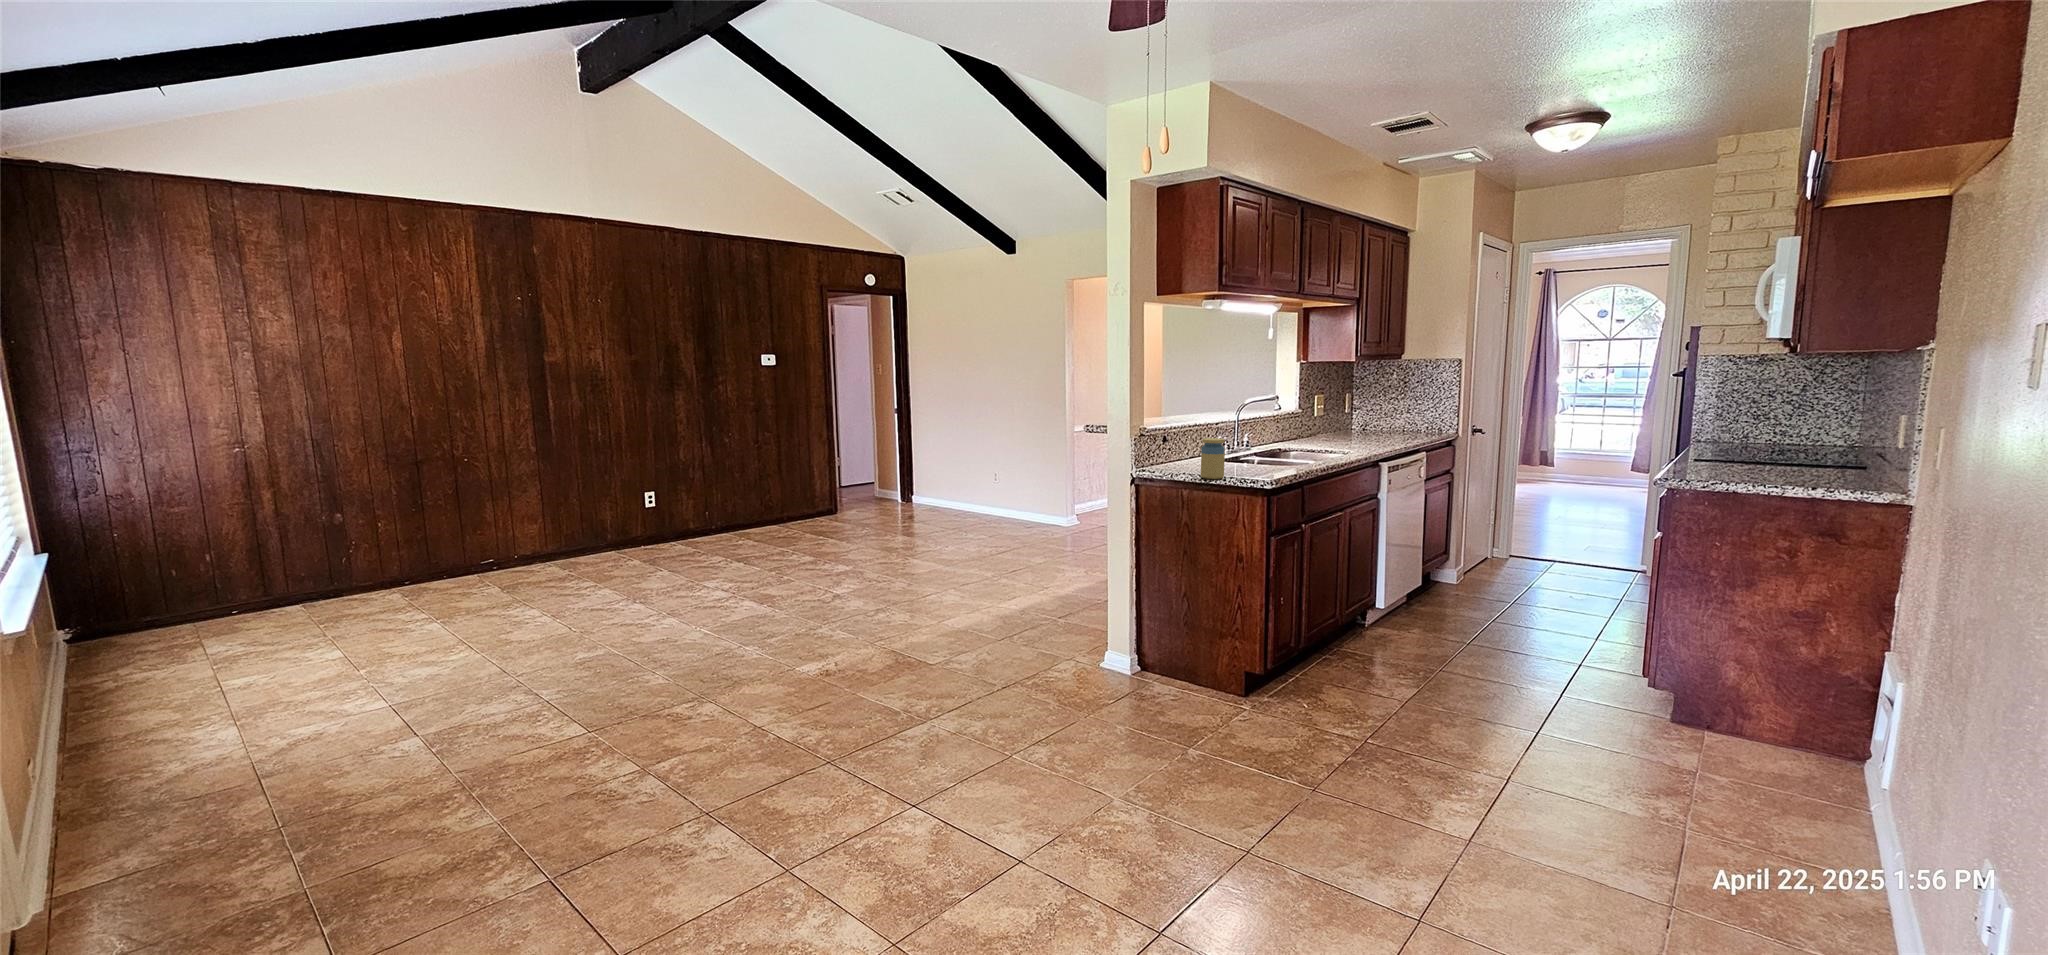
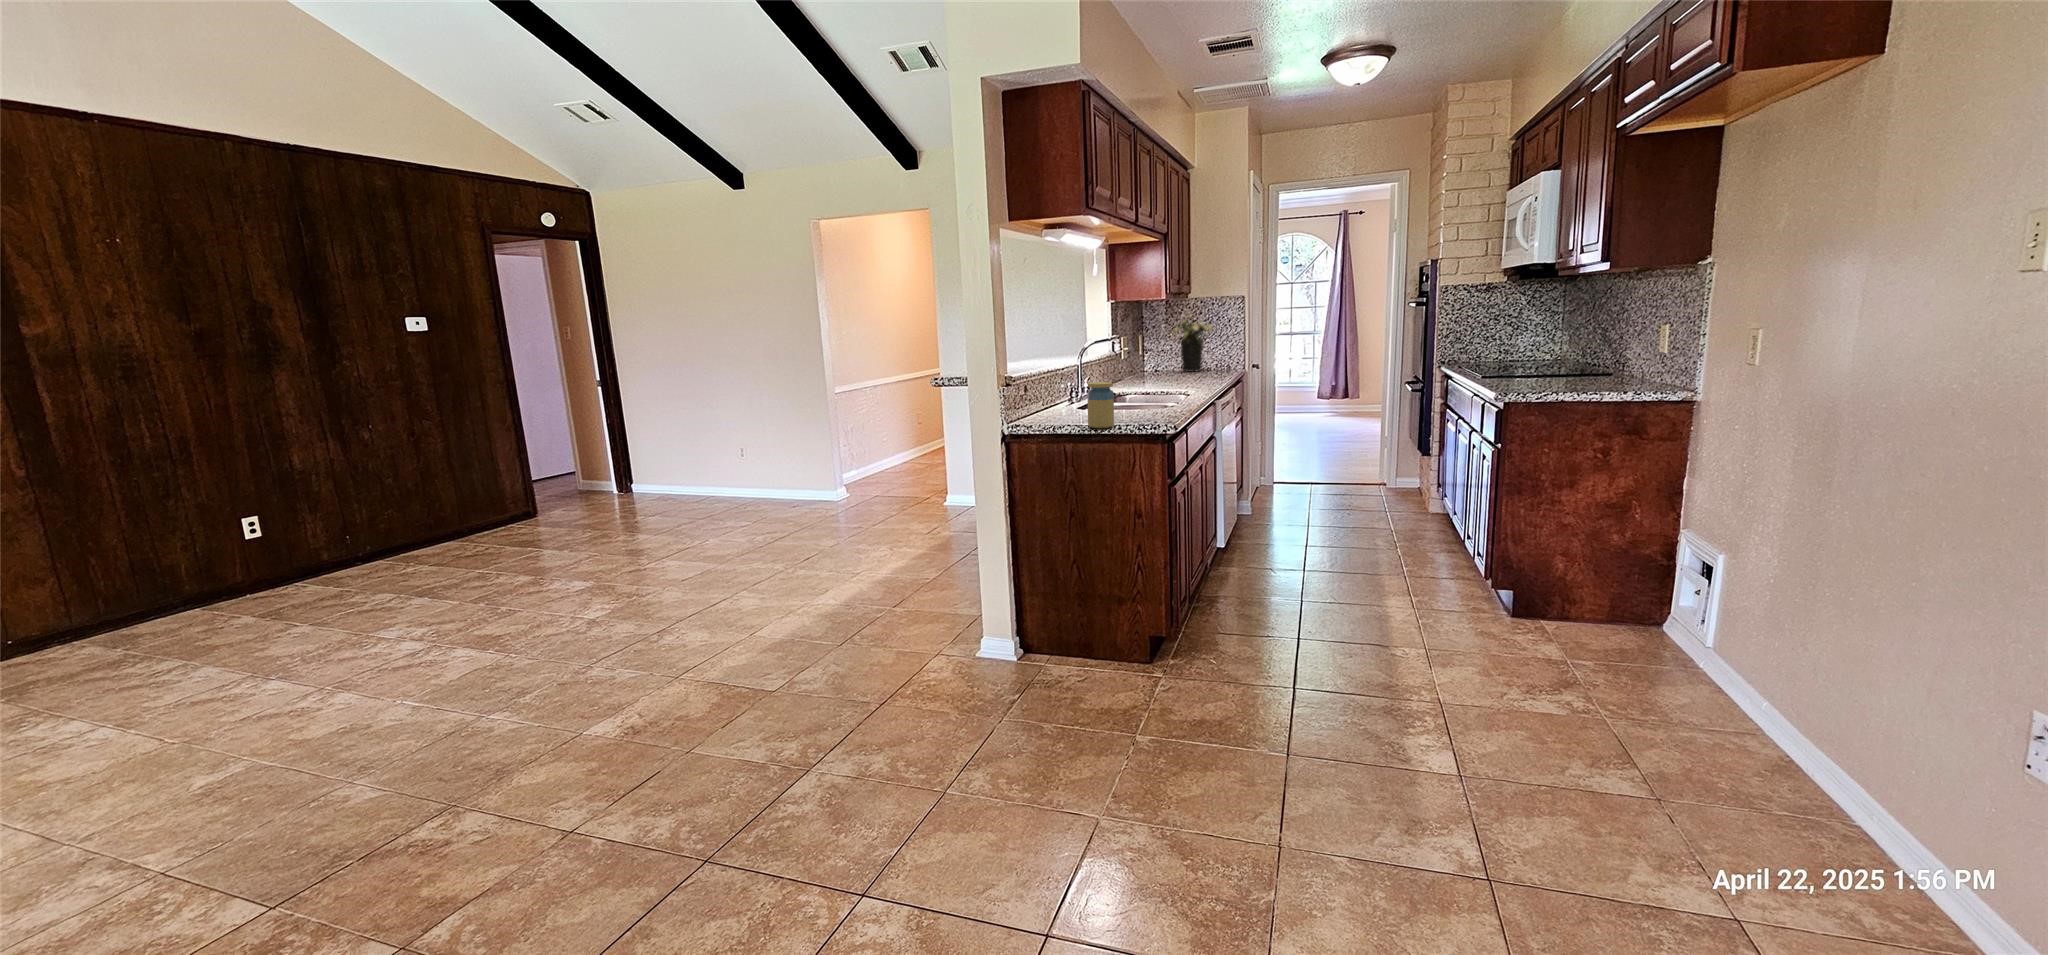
flower arrangement: none [1381,374,1434,433] -> present [1171,315,1212,372]

